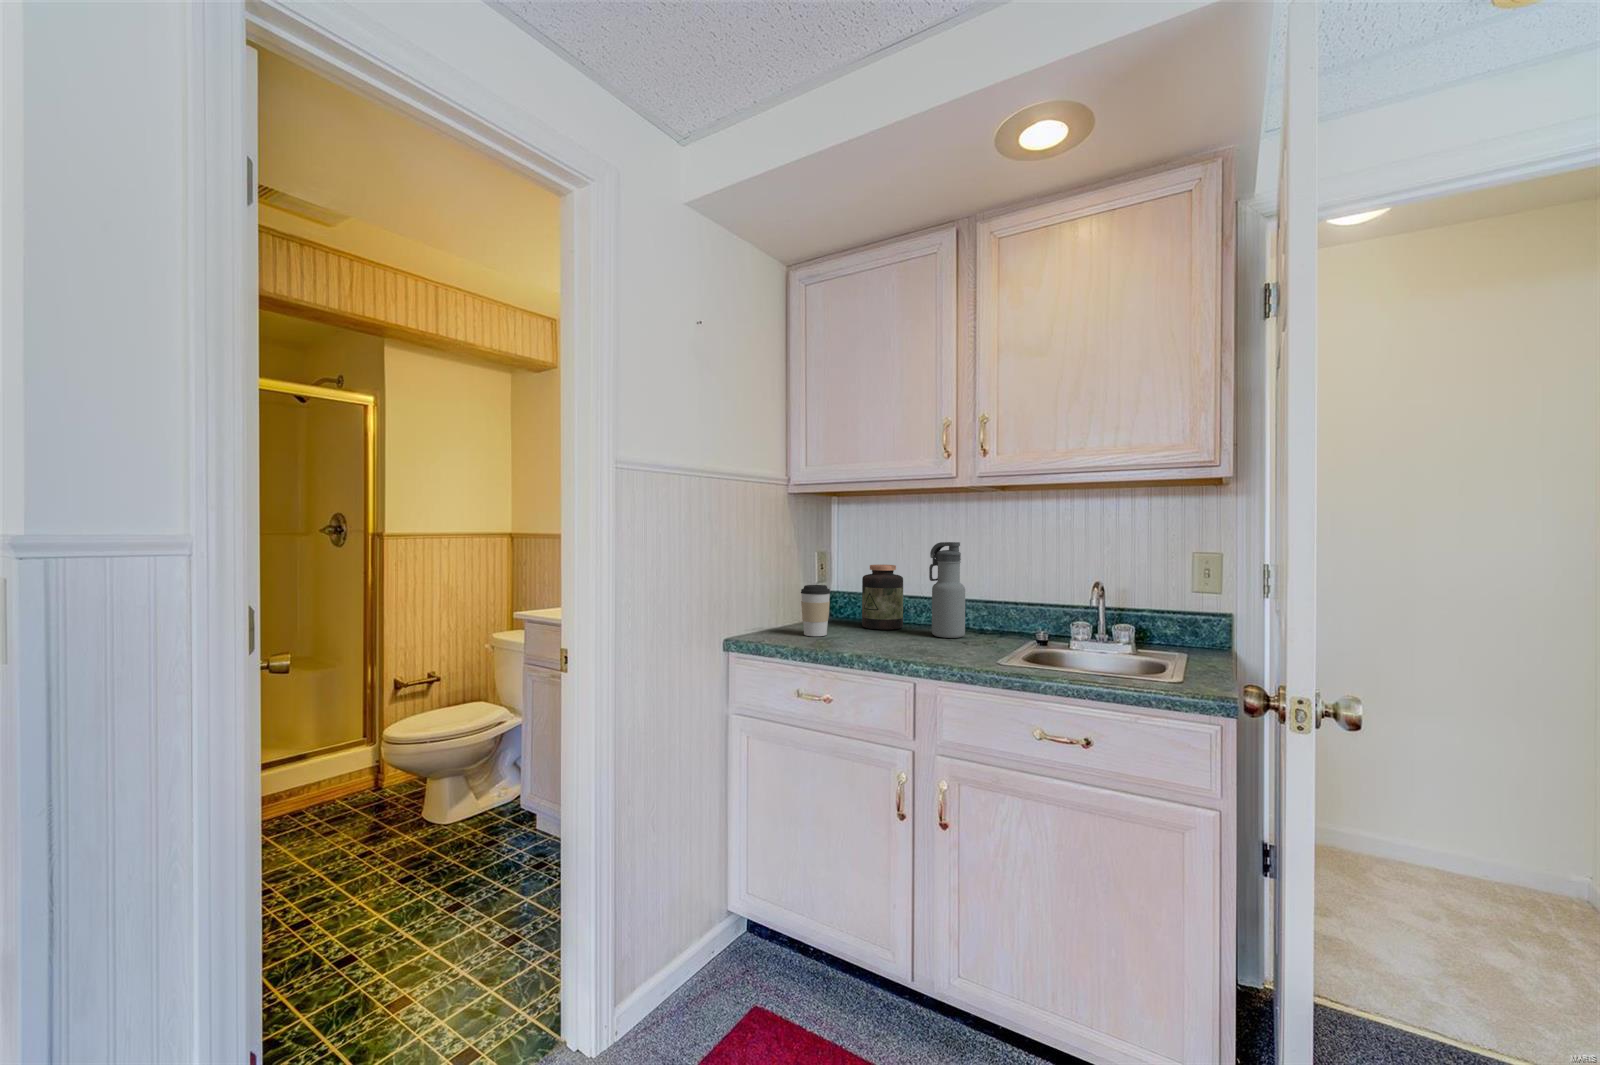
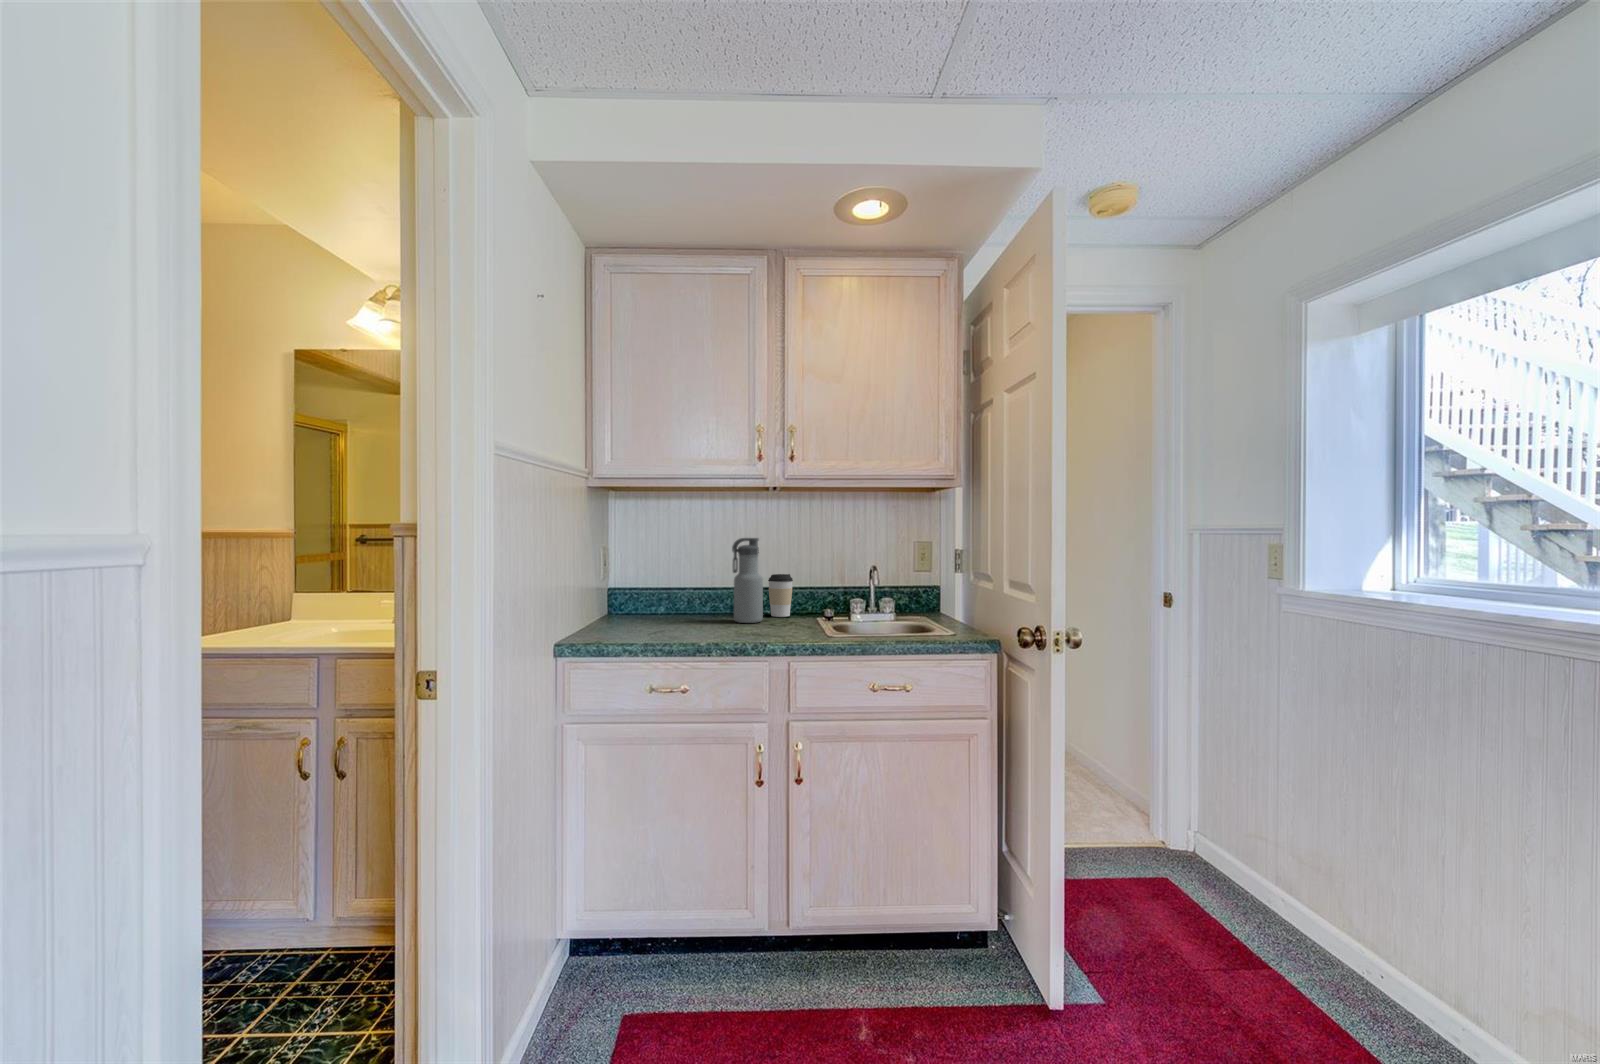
jar: present [862,564,903,630] -> none [659,560,699,622]
coffee cup: present [801,585,830,636] -> present [768,574,793,617]

